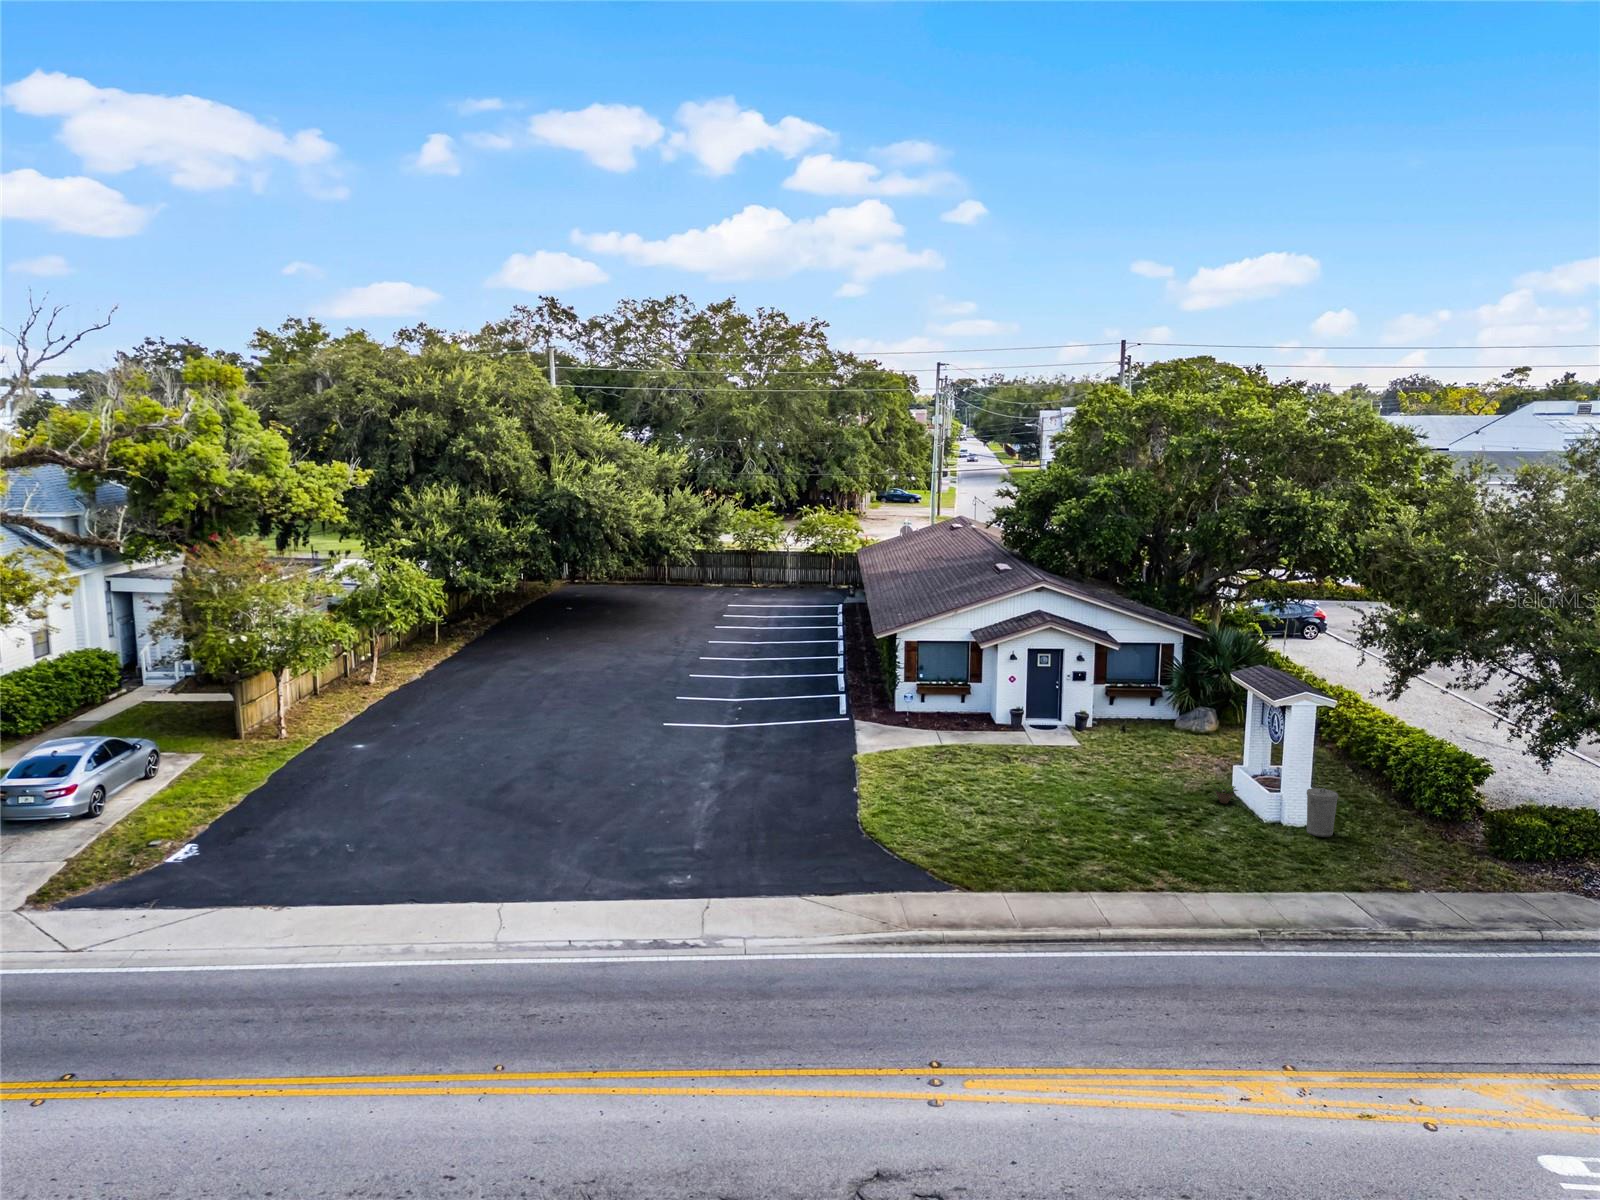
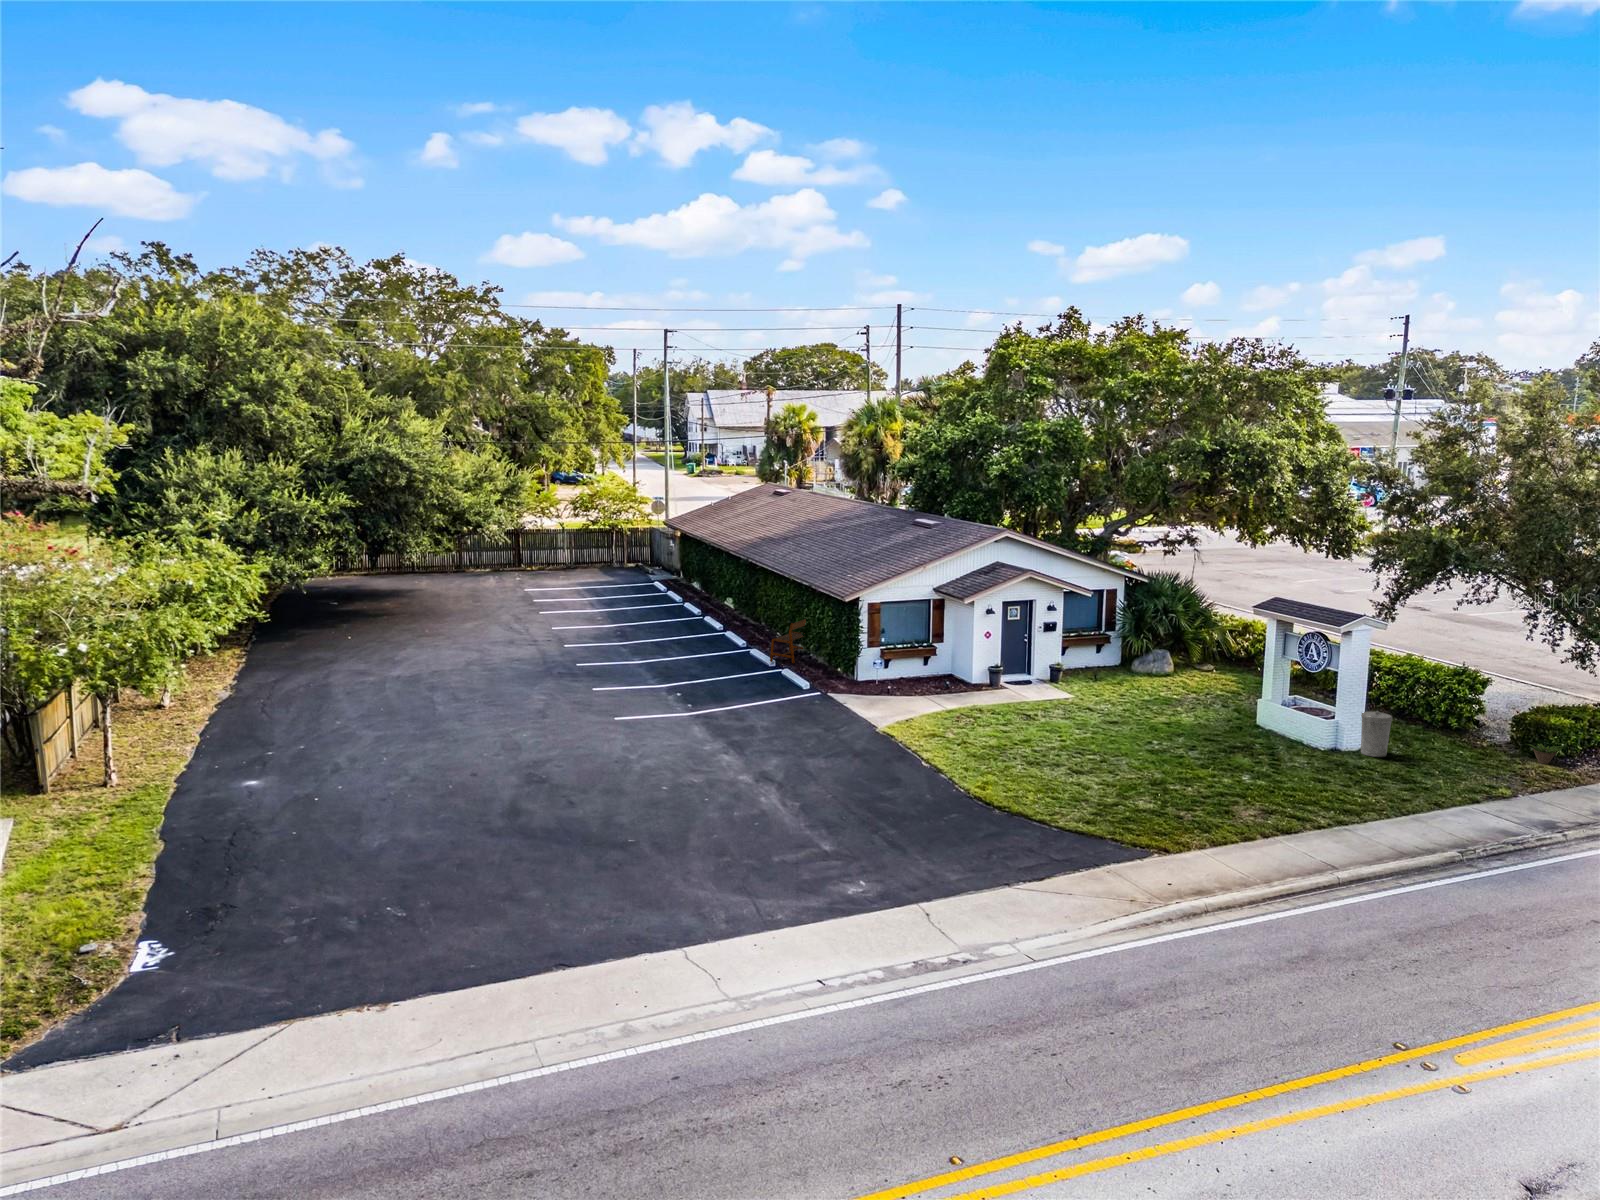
bench: none [842,651,885,692] -> present [770,619,806,663]
decorative plant: present [1210,783,1238,803] -> present [1528,744,1561,764]

